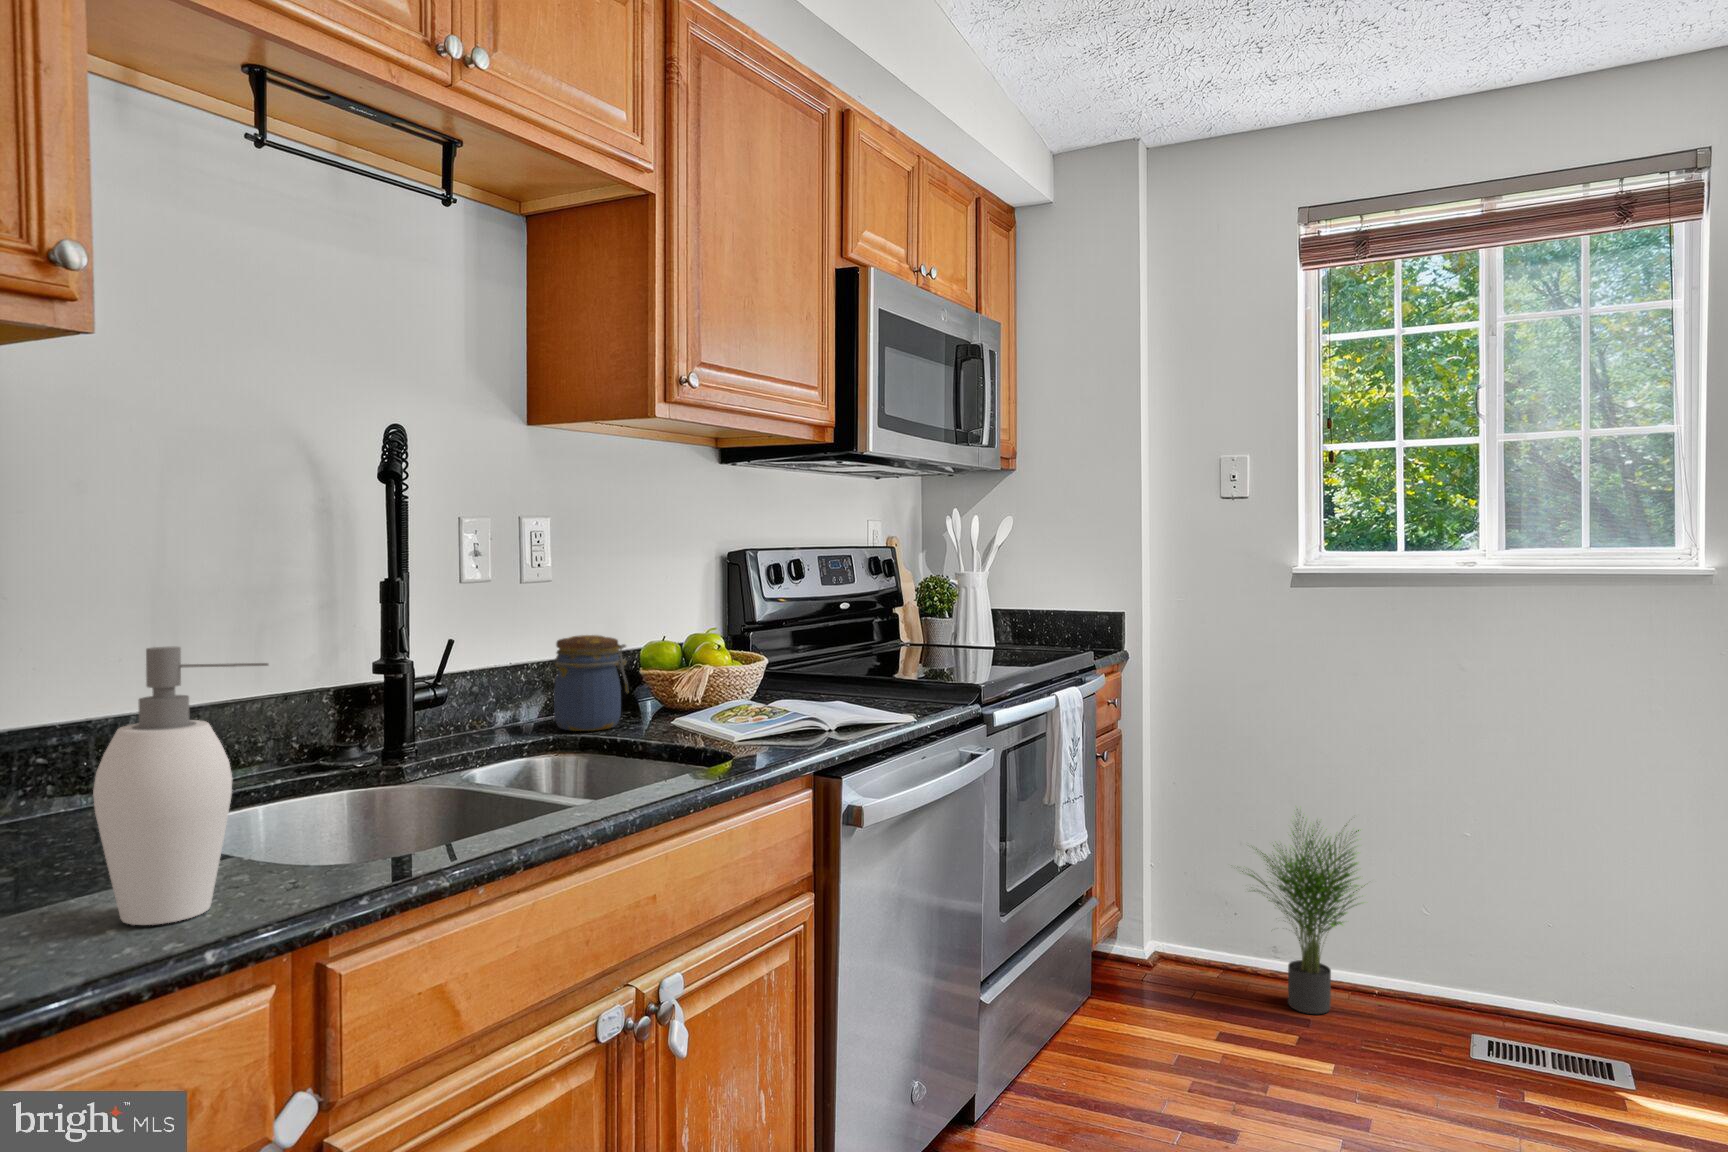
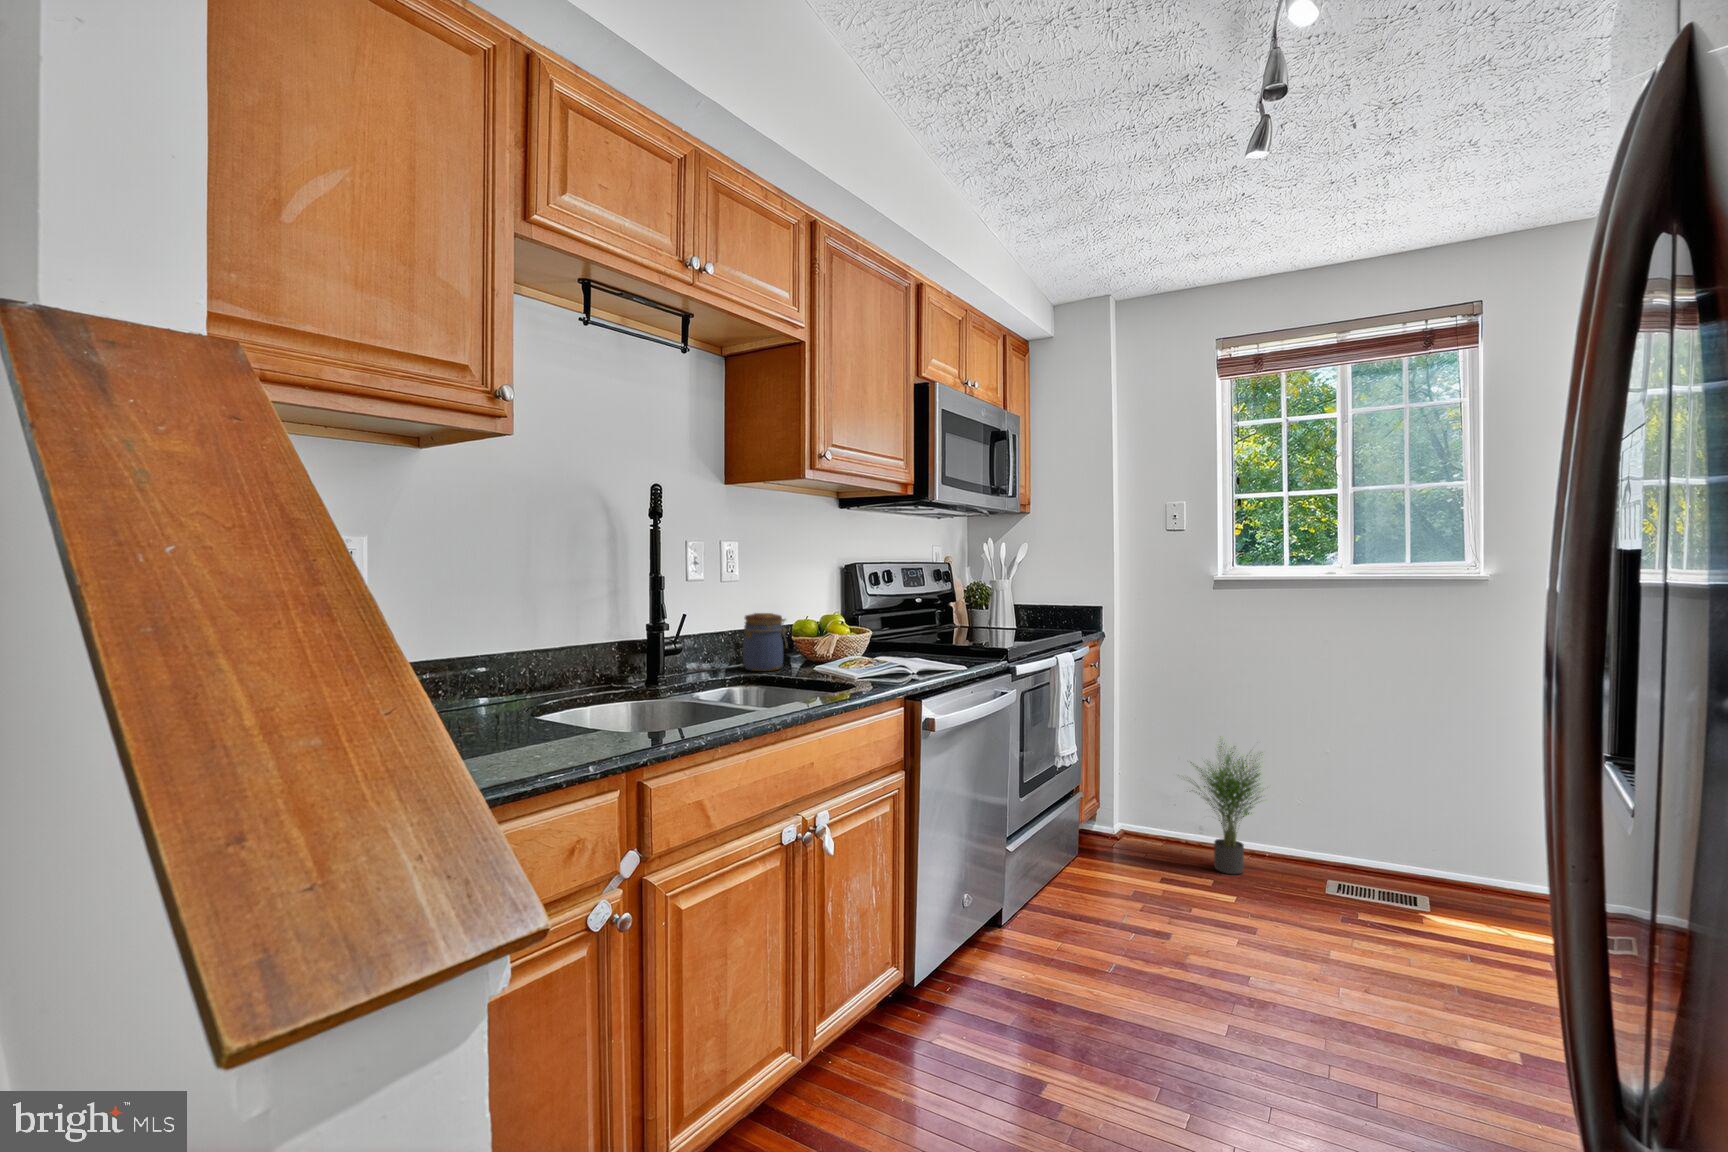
soap dispenser: present [93,647,269,925] -> none [531,605,619,753]

